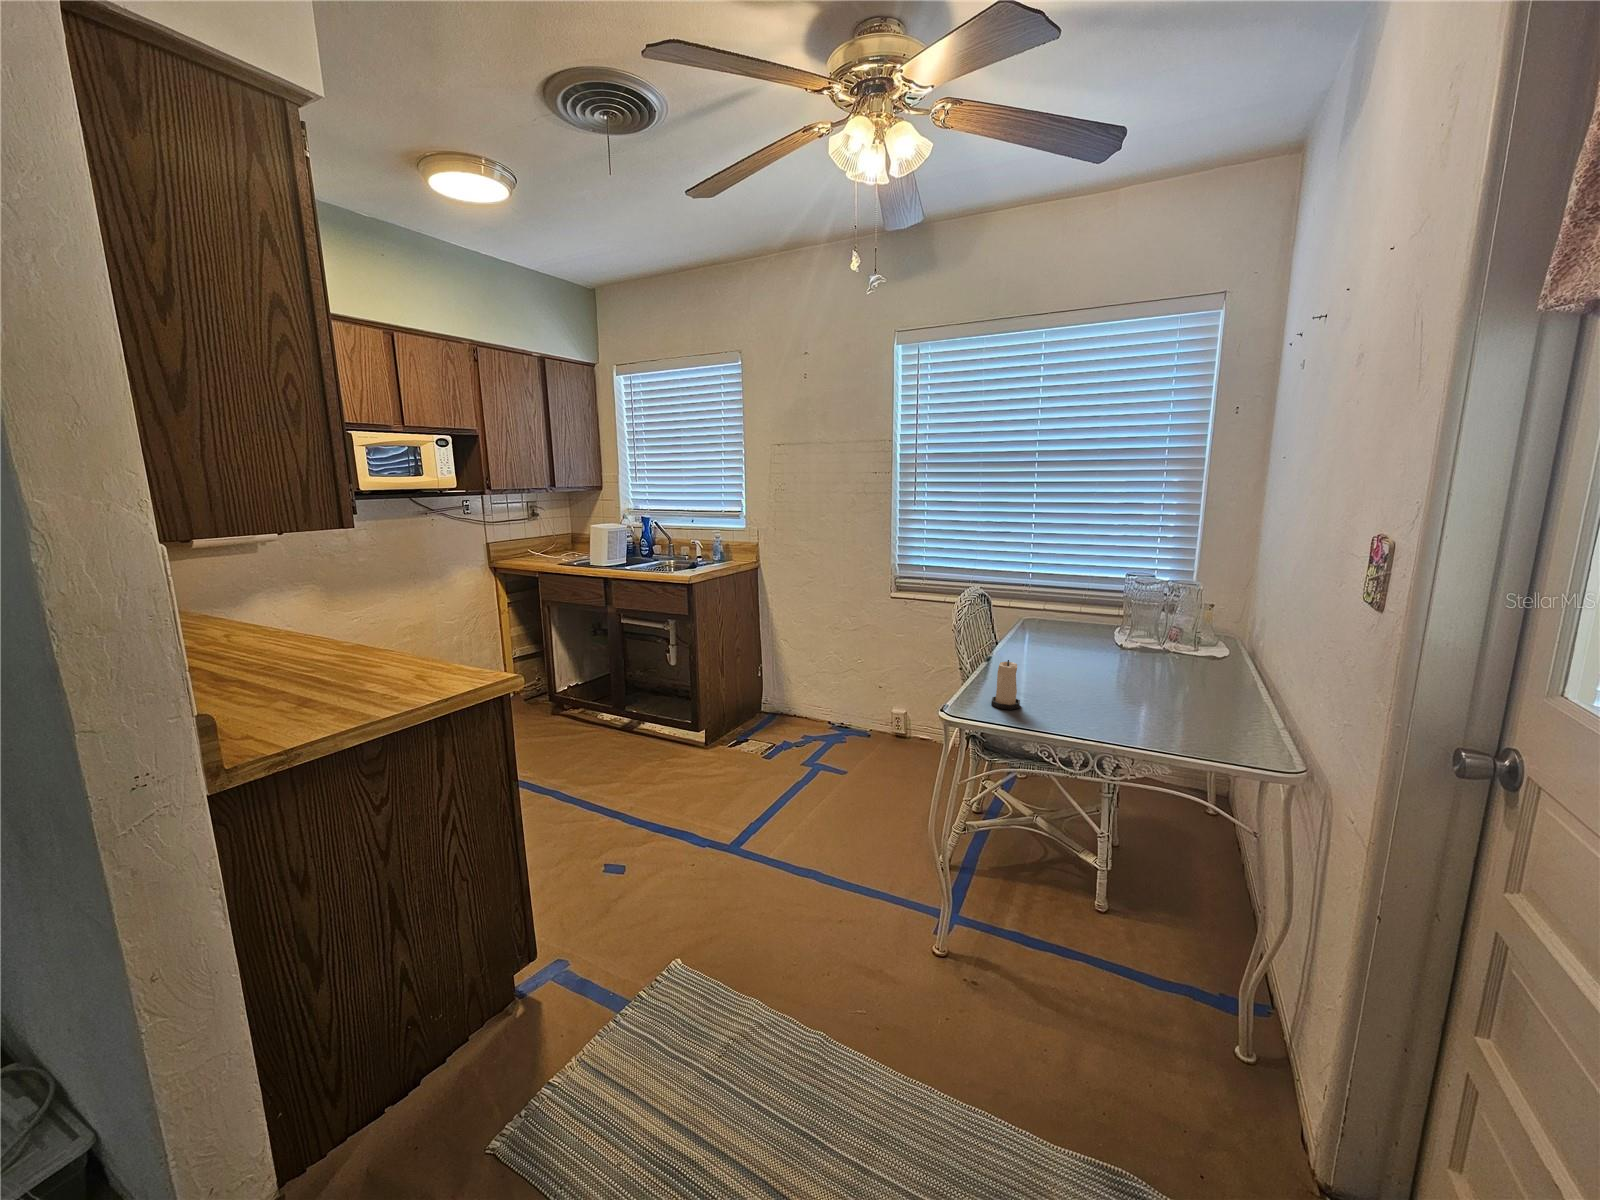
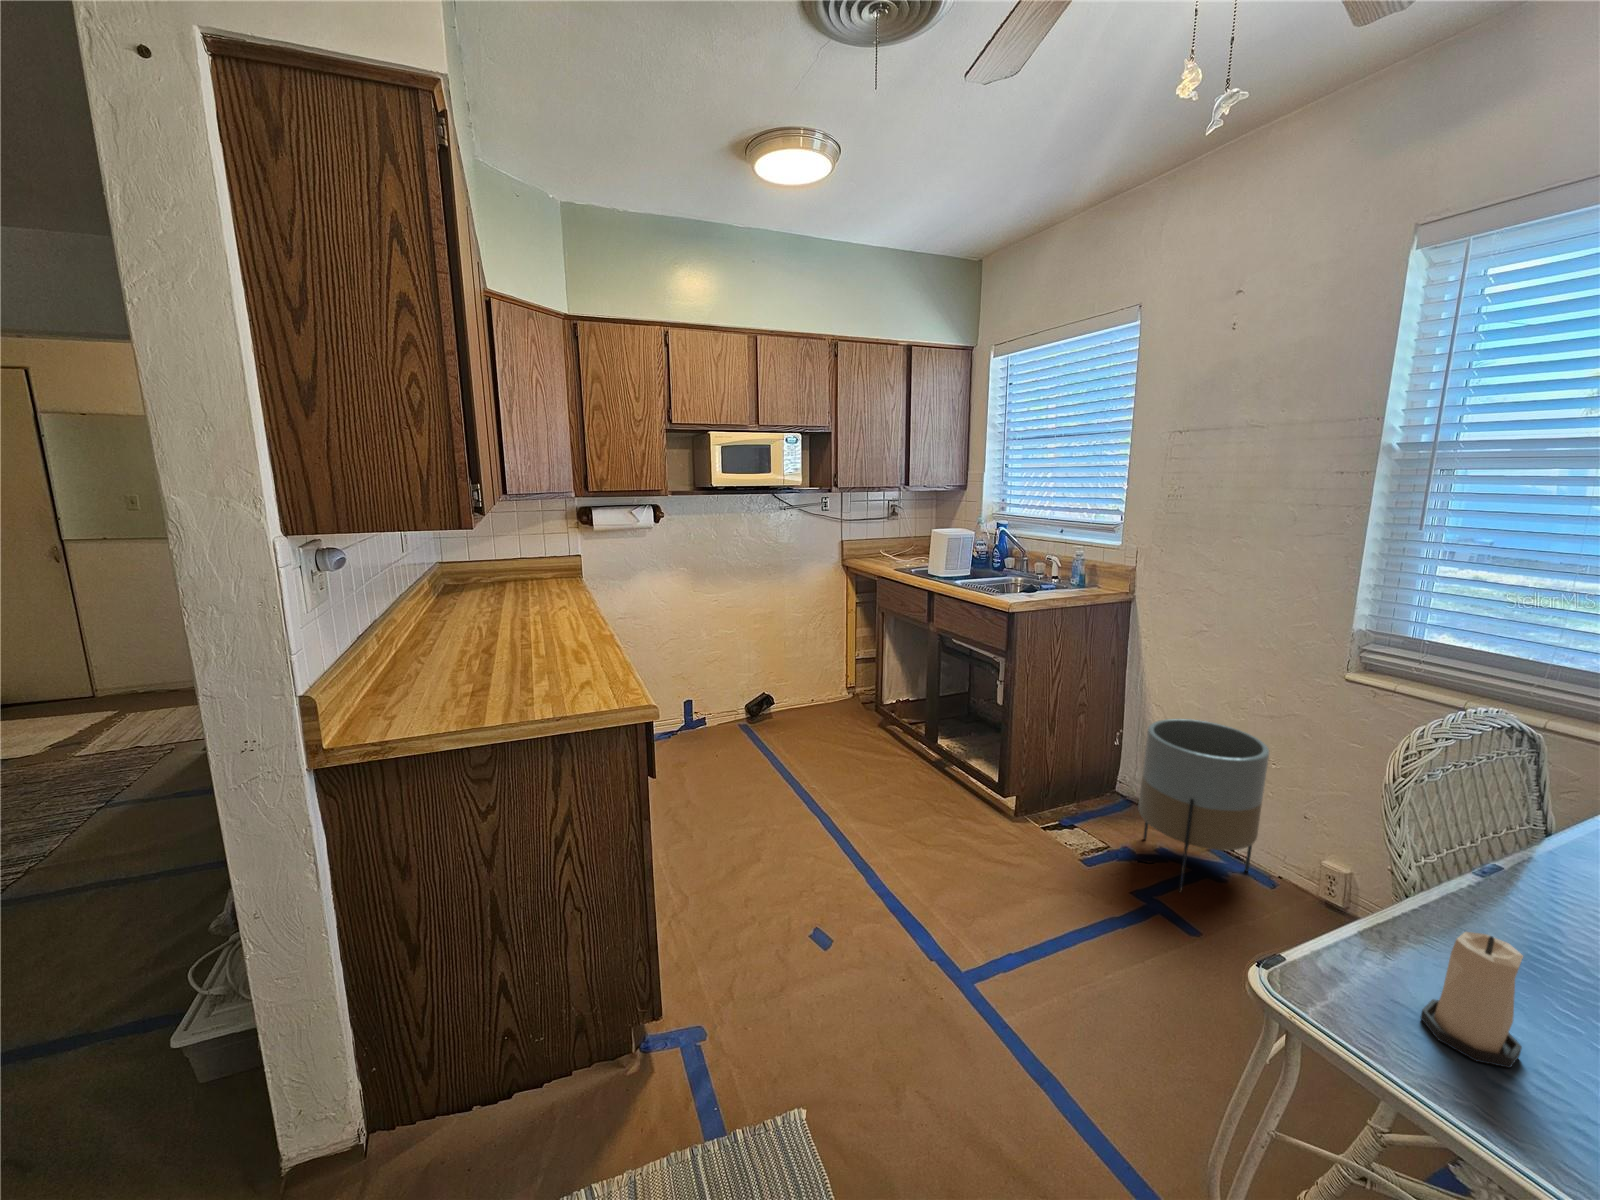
planter: none [790,642,859,755] -> present [1138,719,1269,892]

